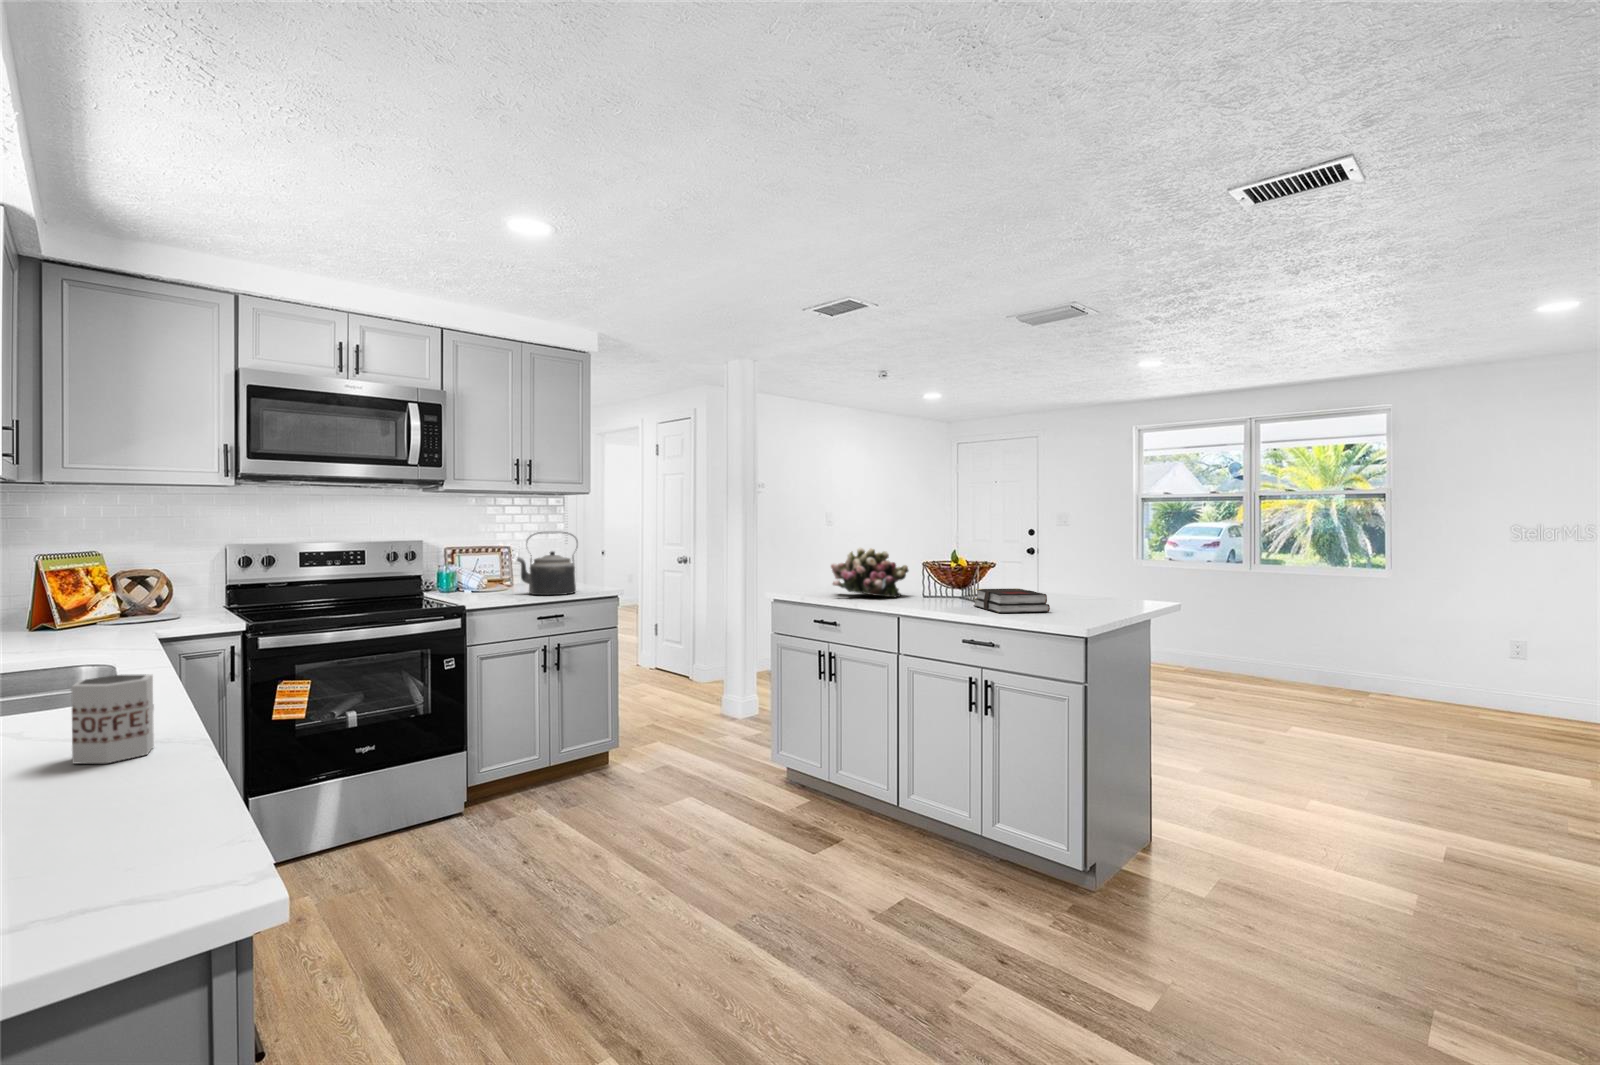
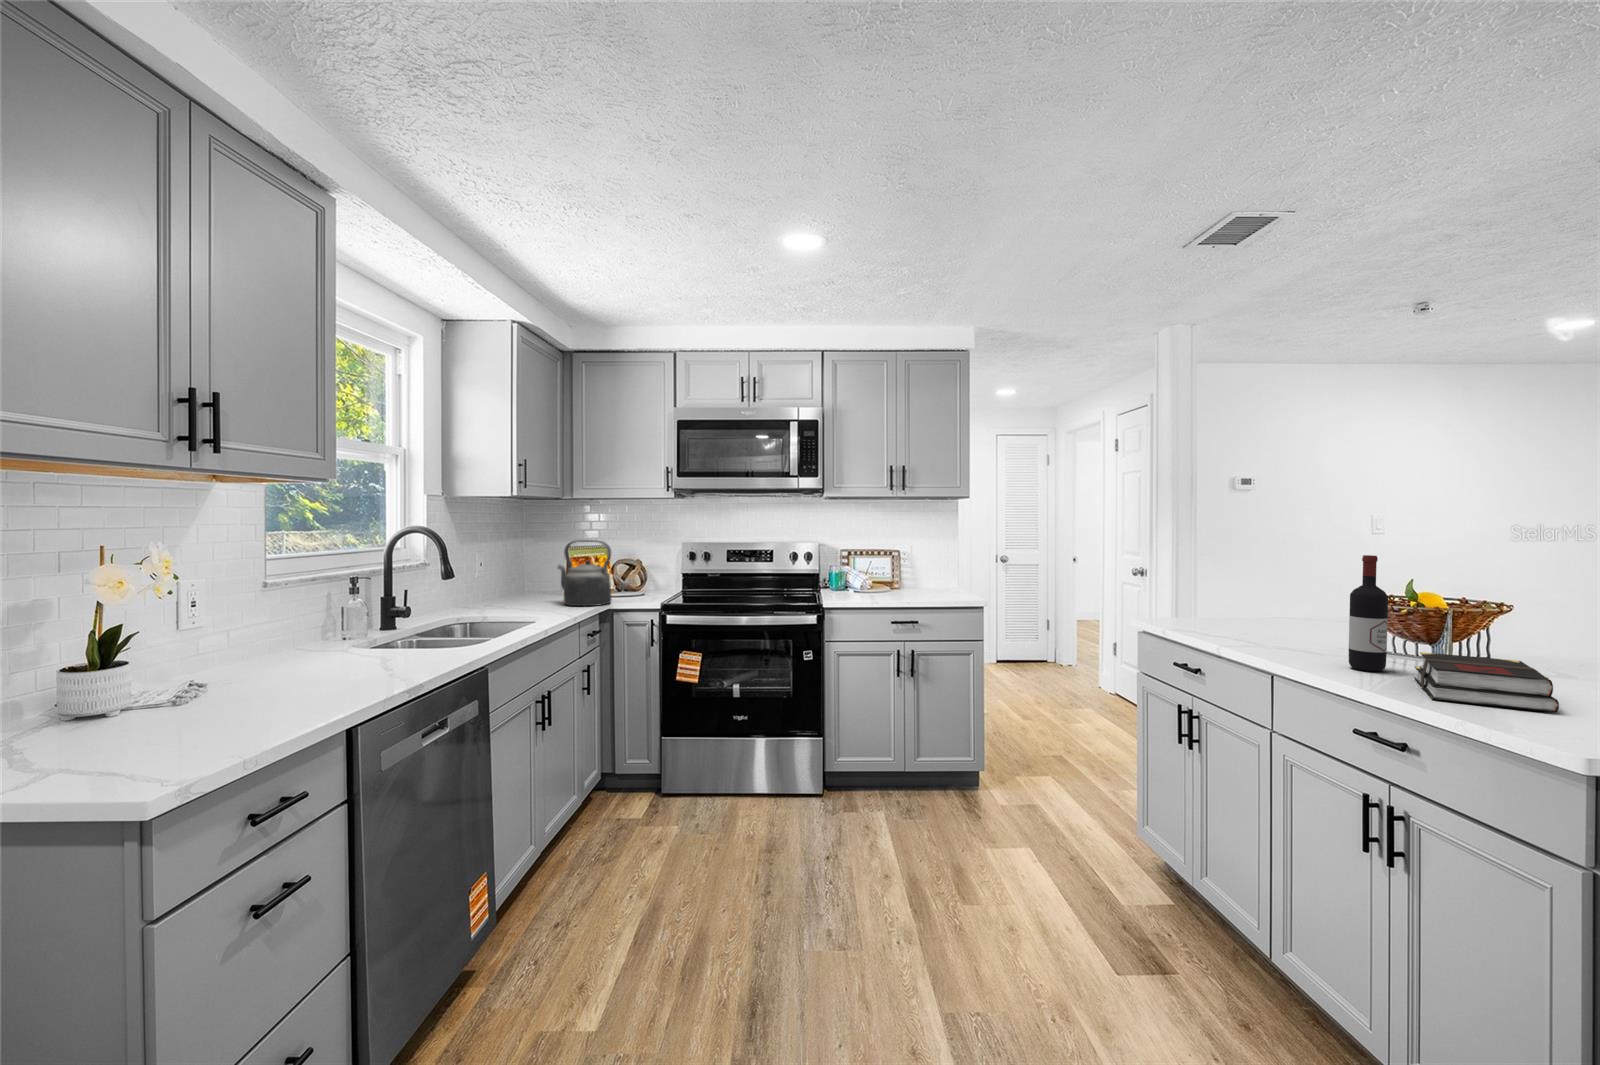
wine bottle: none [936,530,956,605] -> present [1349,555,1388,671]
kettle: present [517,532,578,595] -> present [558,540,612,606]
flower arrangement: present [831,548,908,597] -> none [1202,572,1337,647]
mug: present [71,674,154,763] -> none [310,648,374,711]

